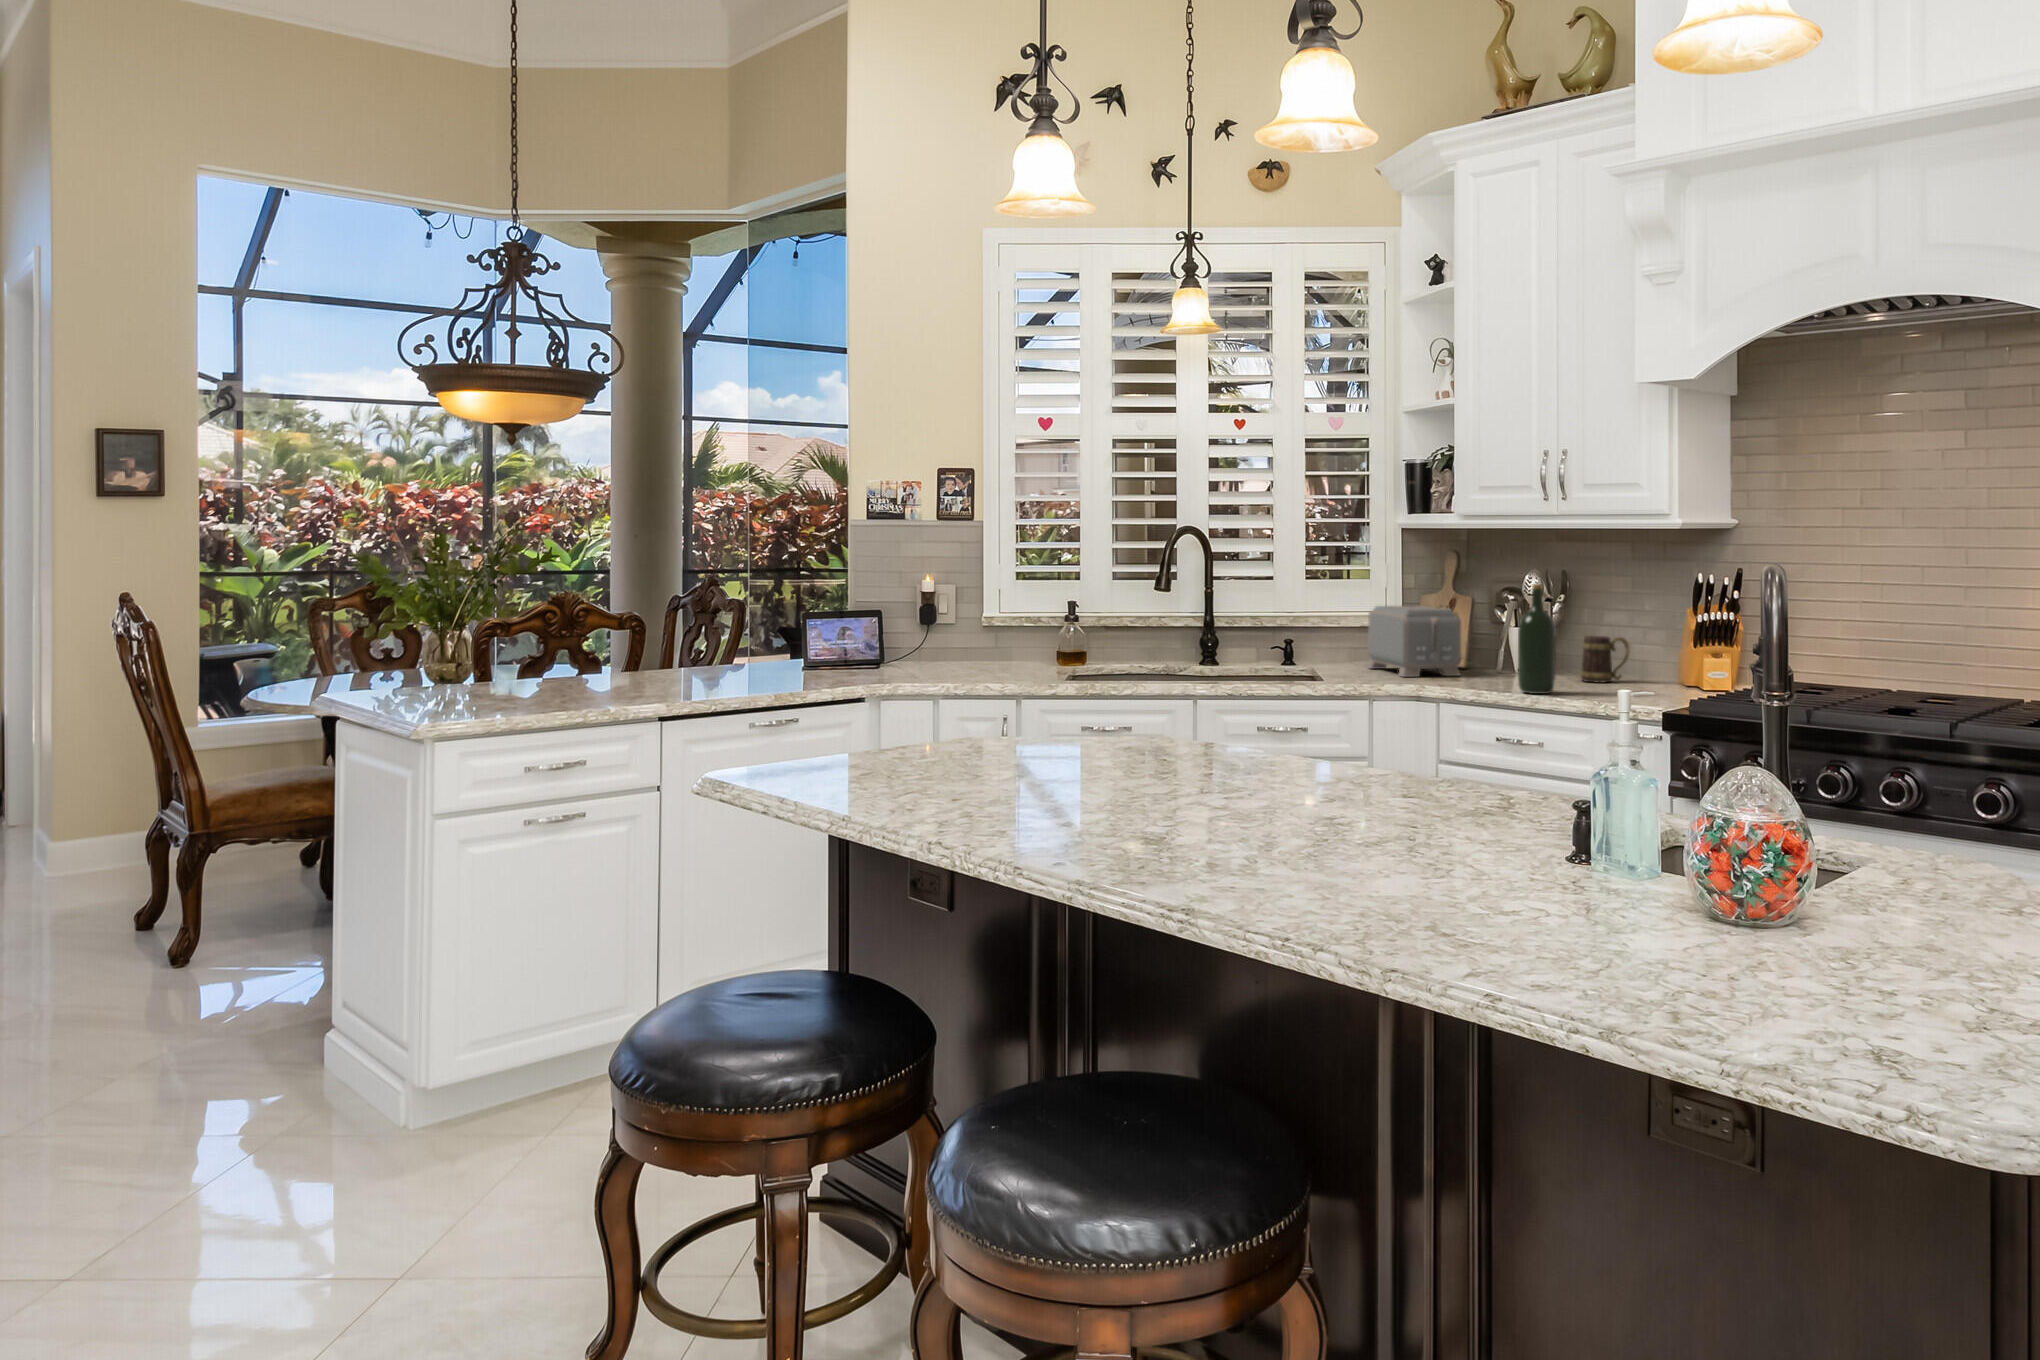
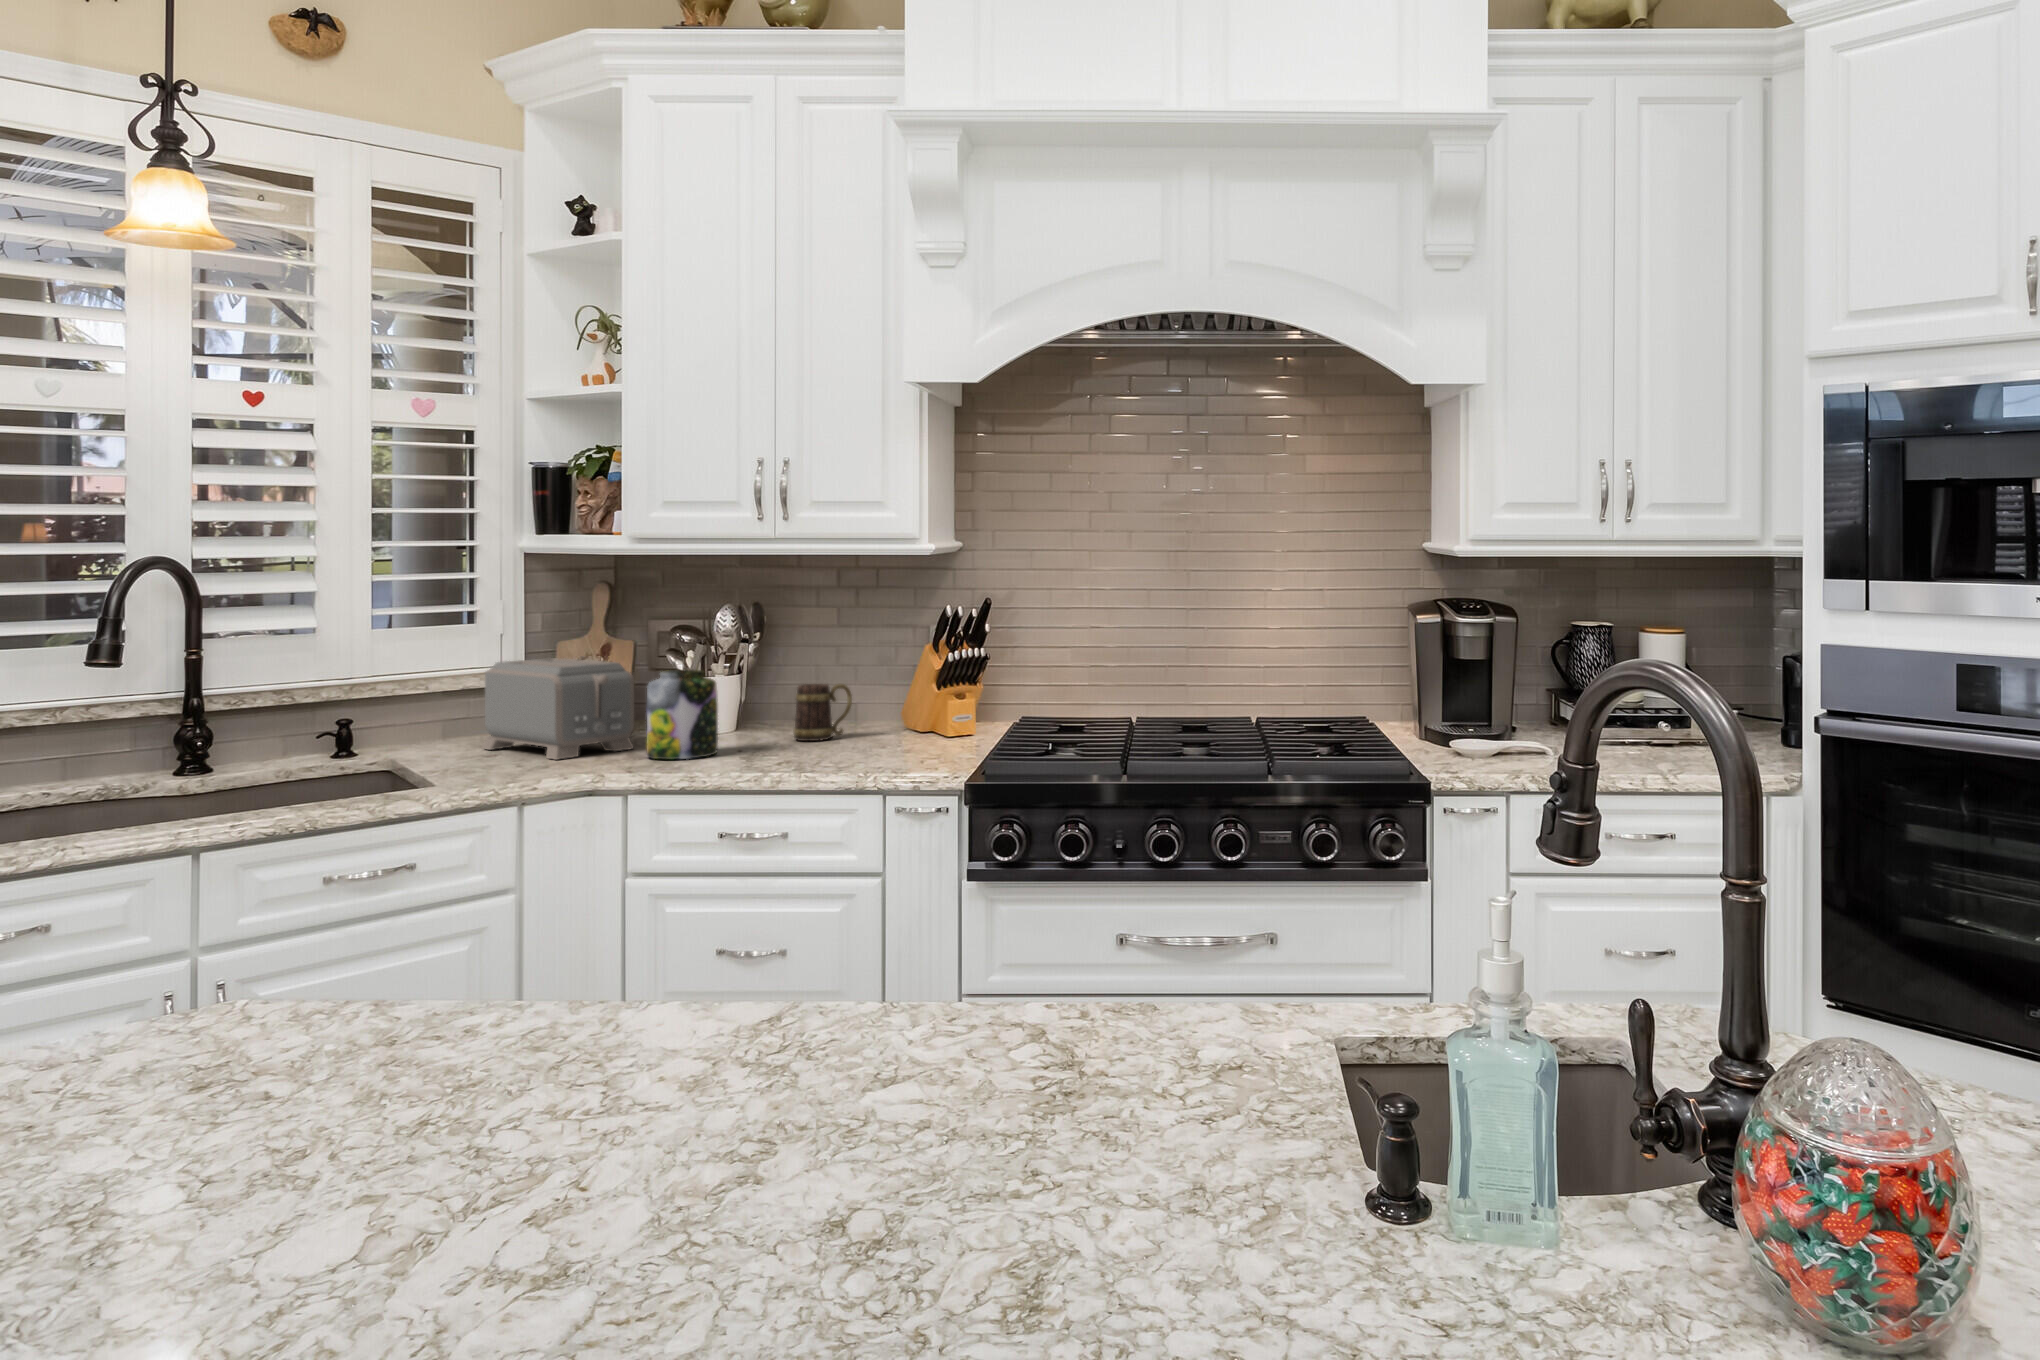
wine bottle: present [1518,584,1556,694] -> none [743,627,793,768]
jar: none [1462,617,1513,684] -> present [646,670,718,759]

